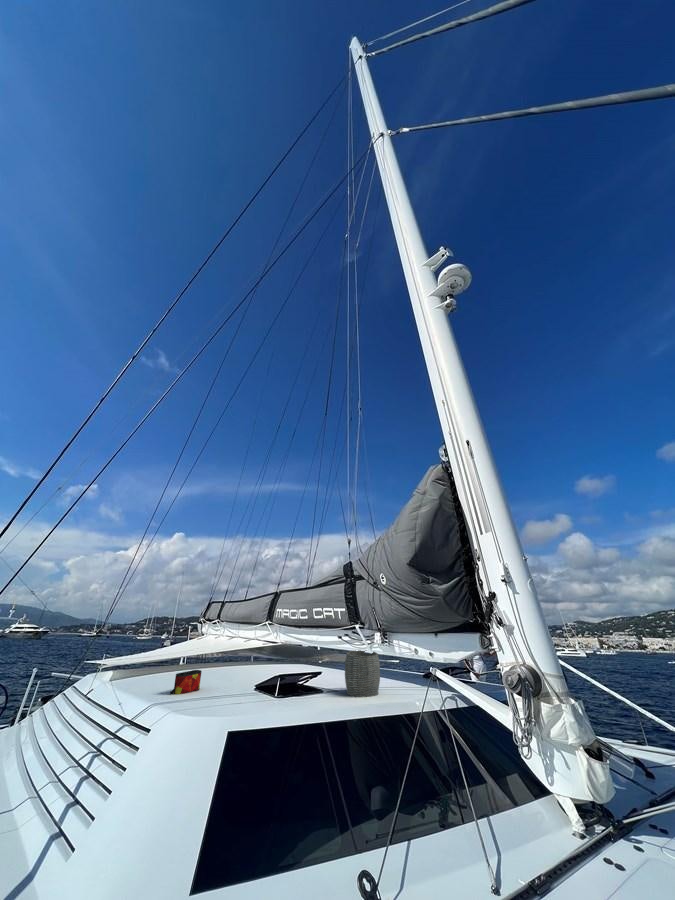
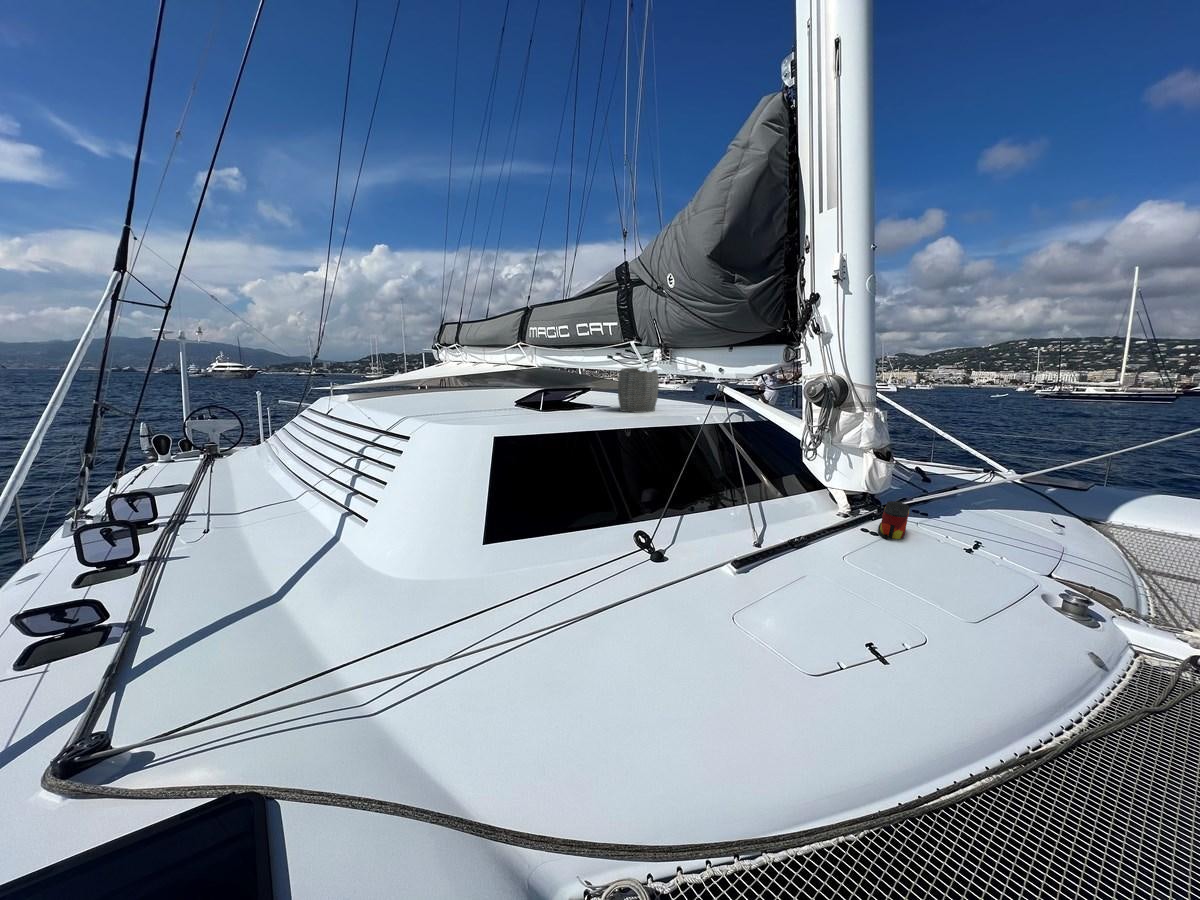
bag: present [170,670,202,695] -> present [878,501,909,539]

